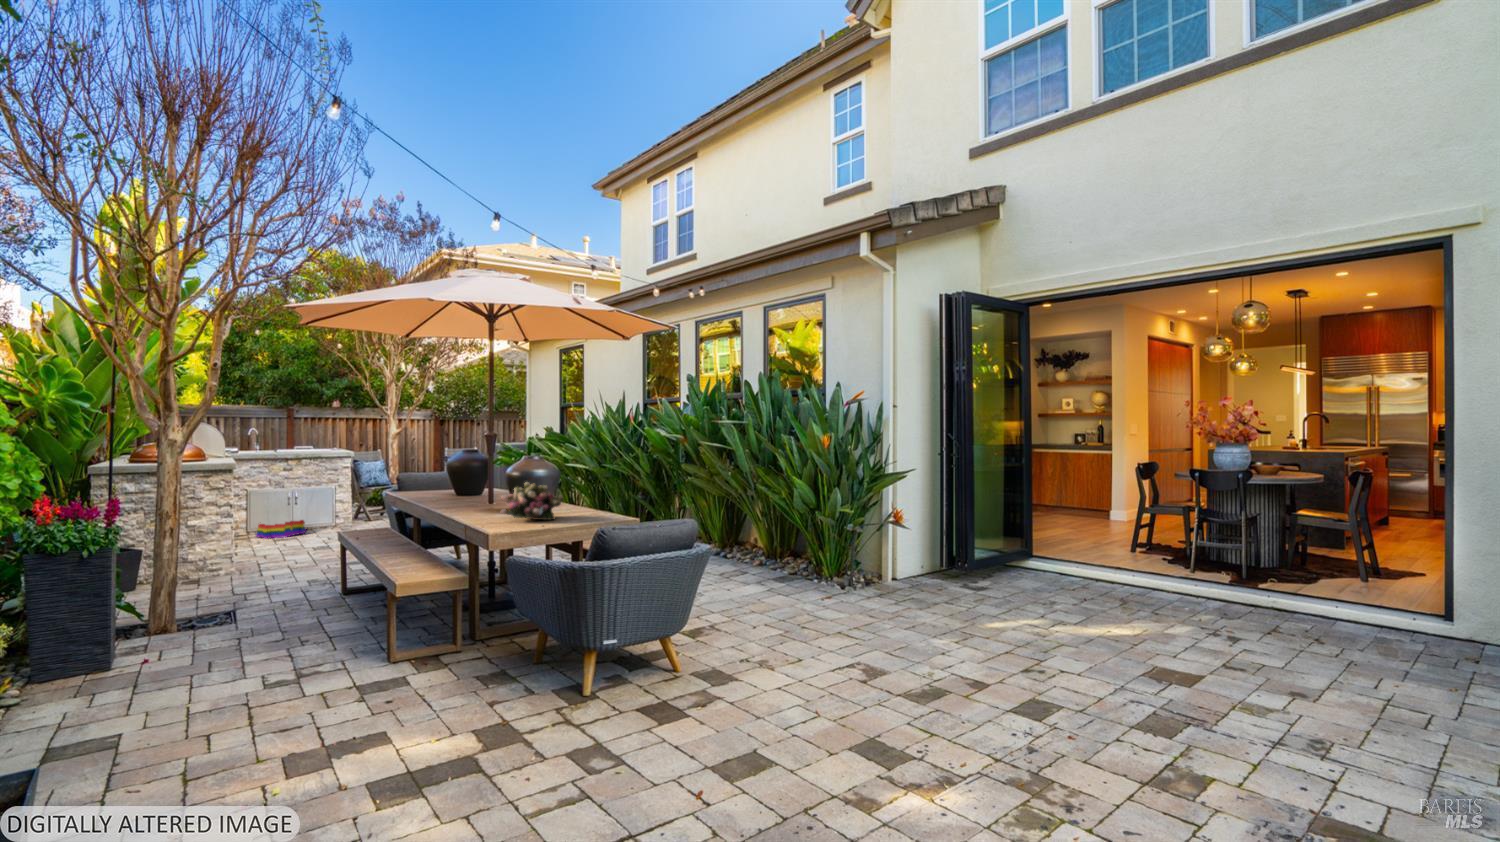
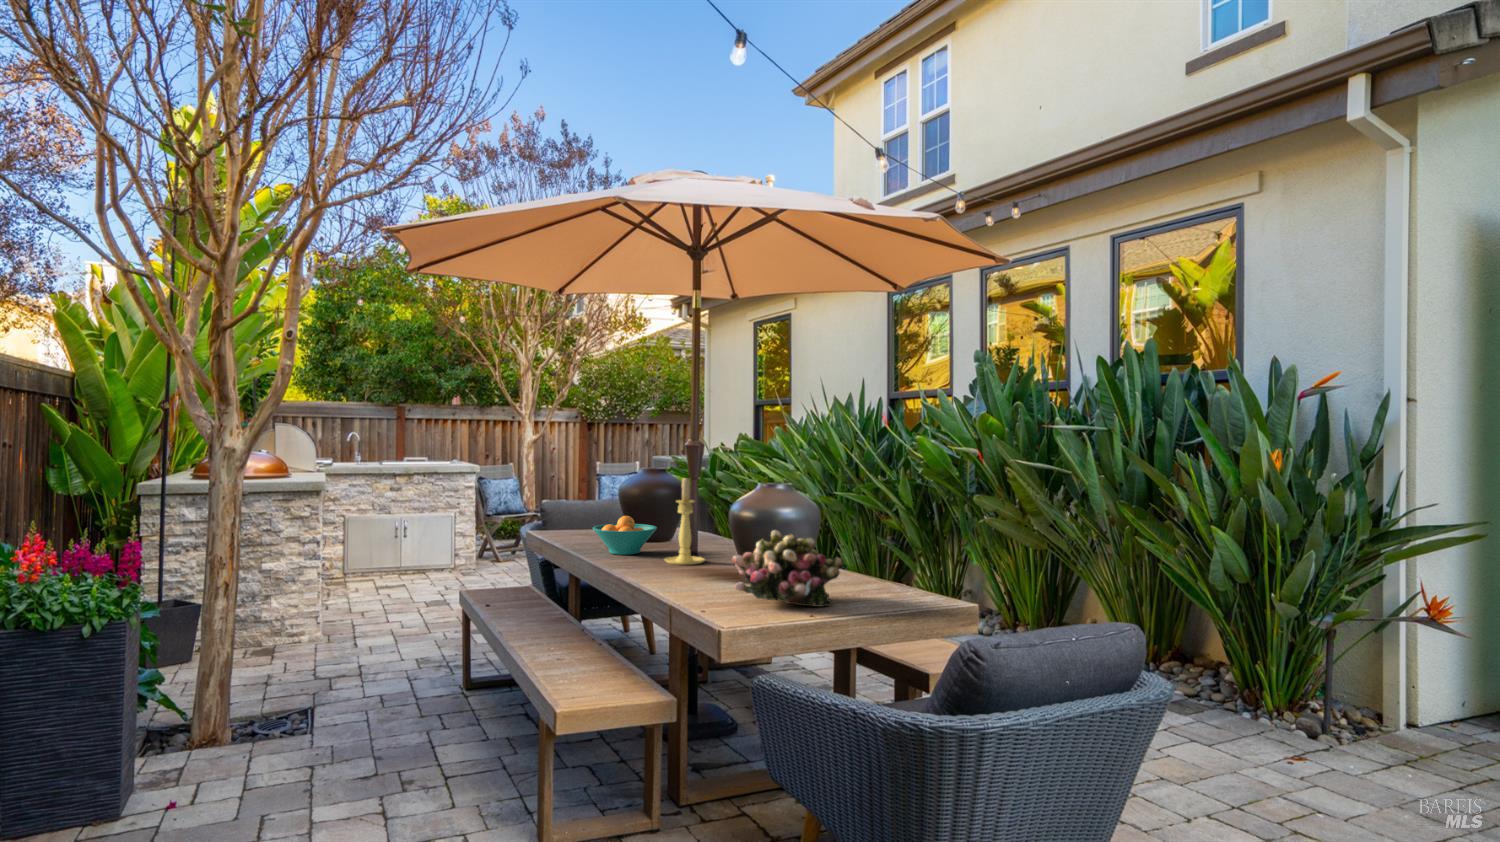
candle holder: none [472,455,498,506] -> present [665,478,705,565]
fruit bowl: none [428,479,470,502] -> present [593,516,657,555]
storage bin: present [256,520,307,539] -> none [355,556,419,585]

